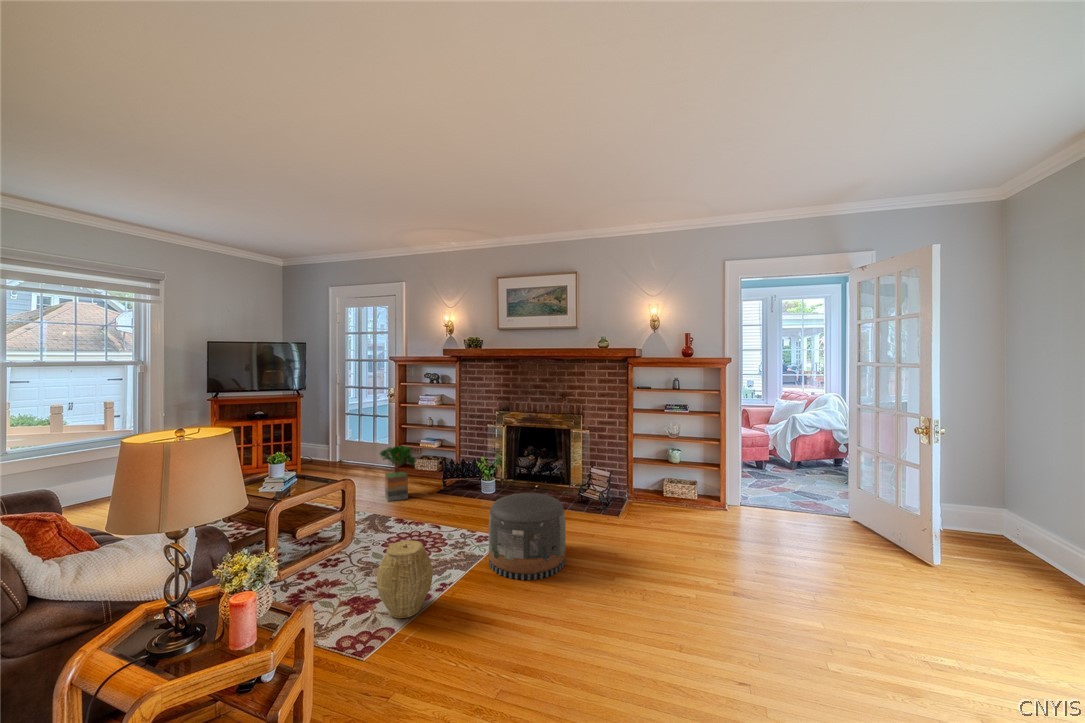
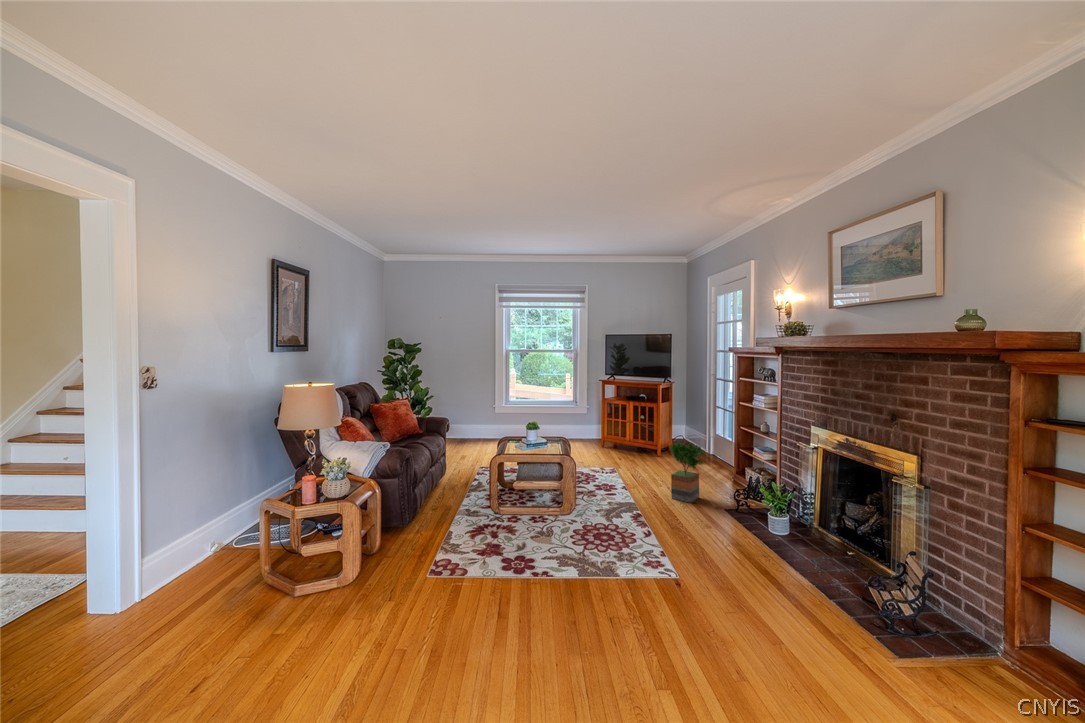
pouf: present [489,493,566,580] -> none [594,521,692,636]
woven basket: present [377,540,433,618] -> none [486,514,532,579]

